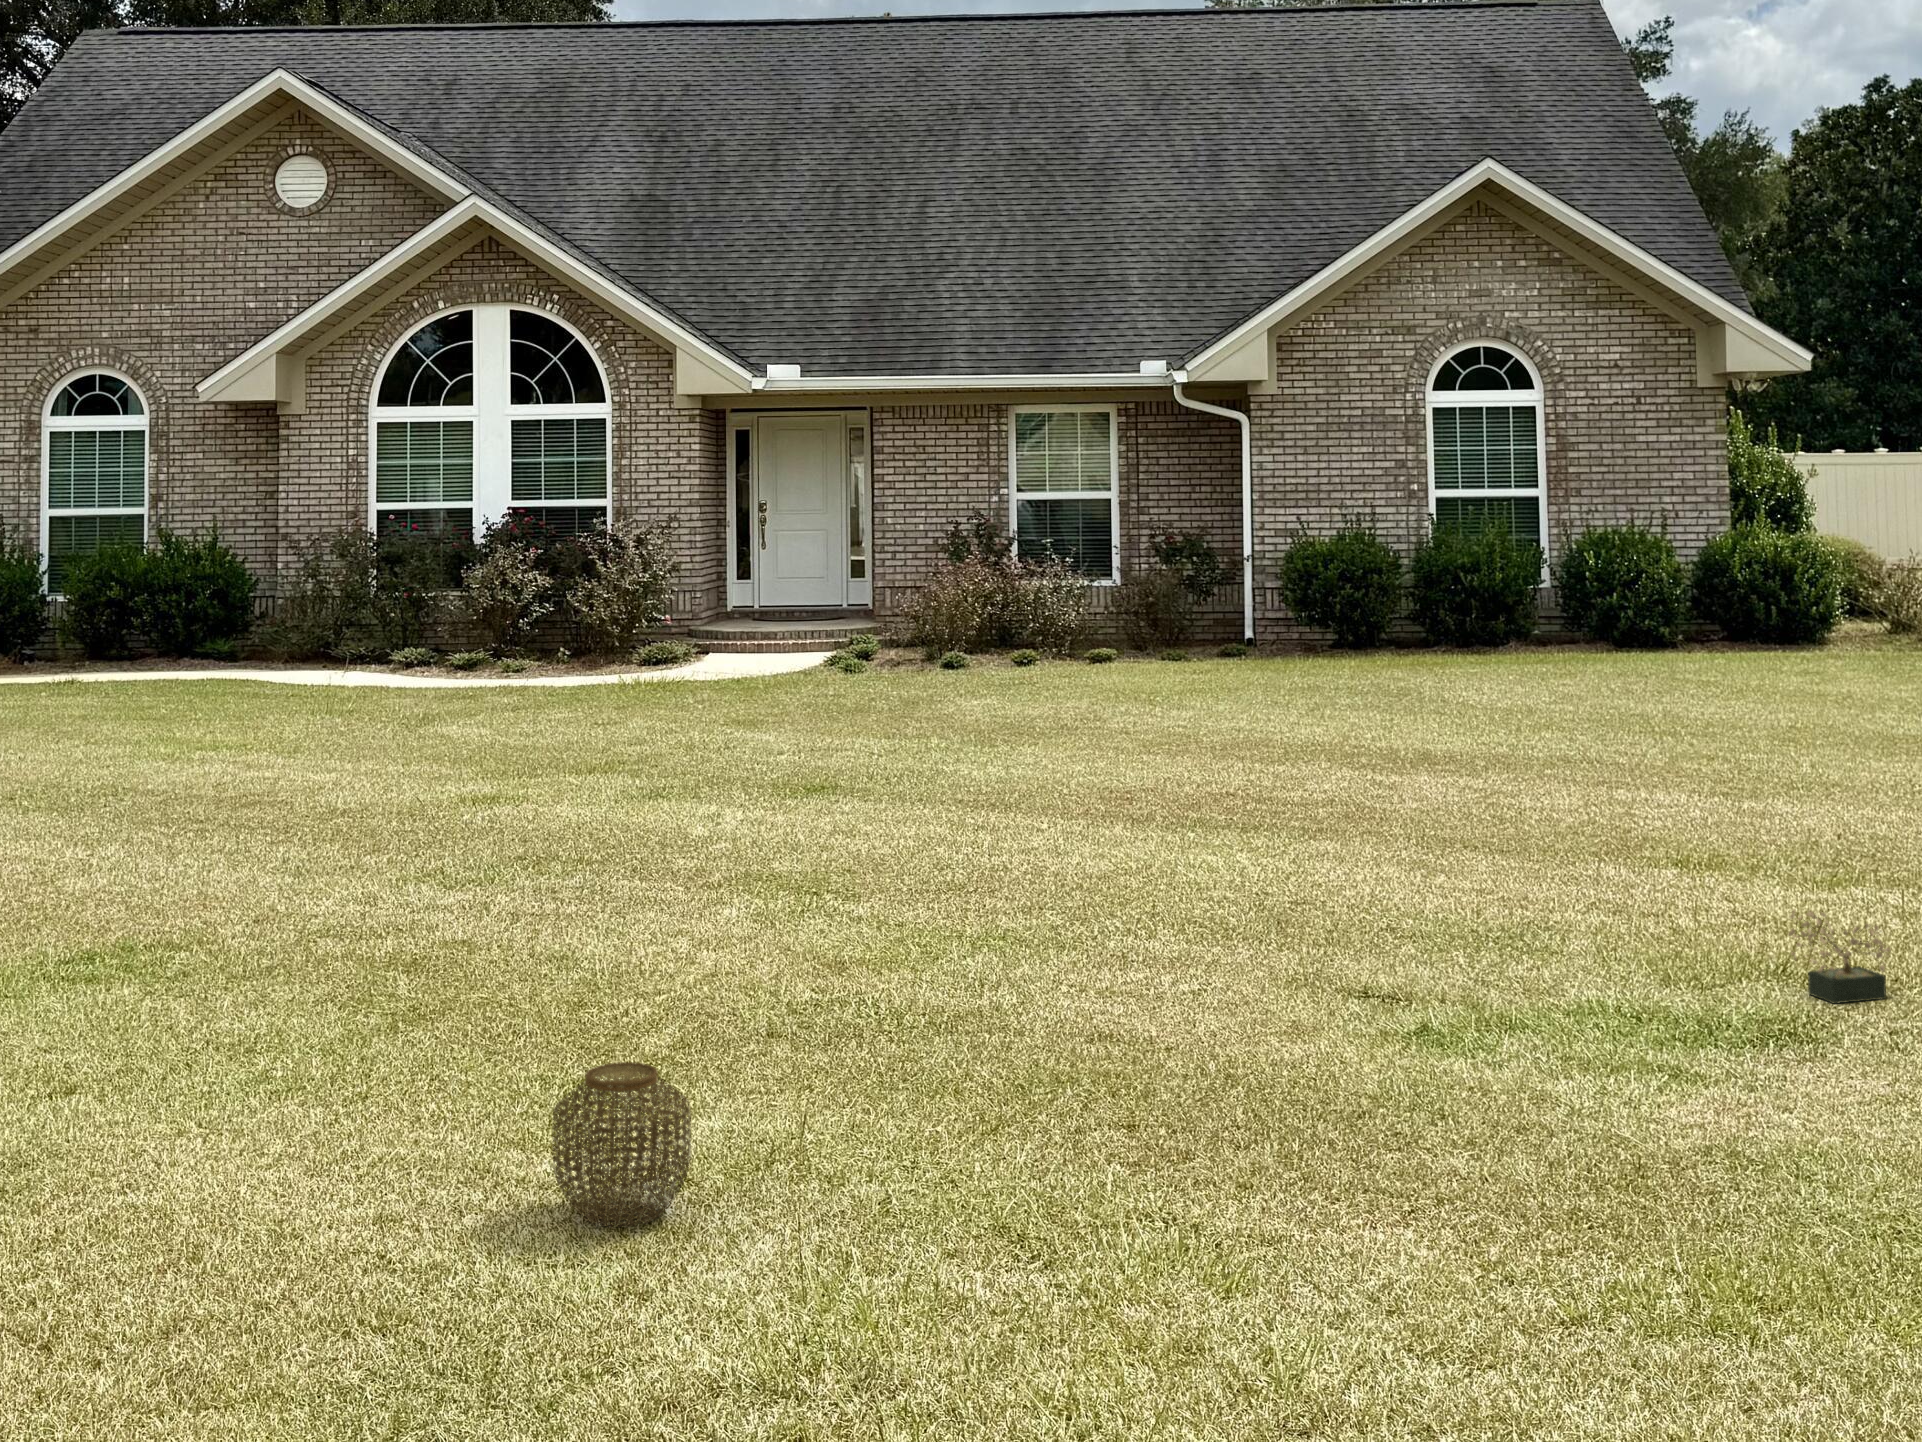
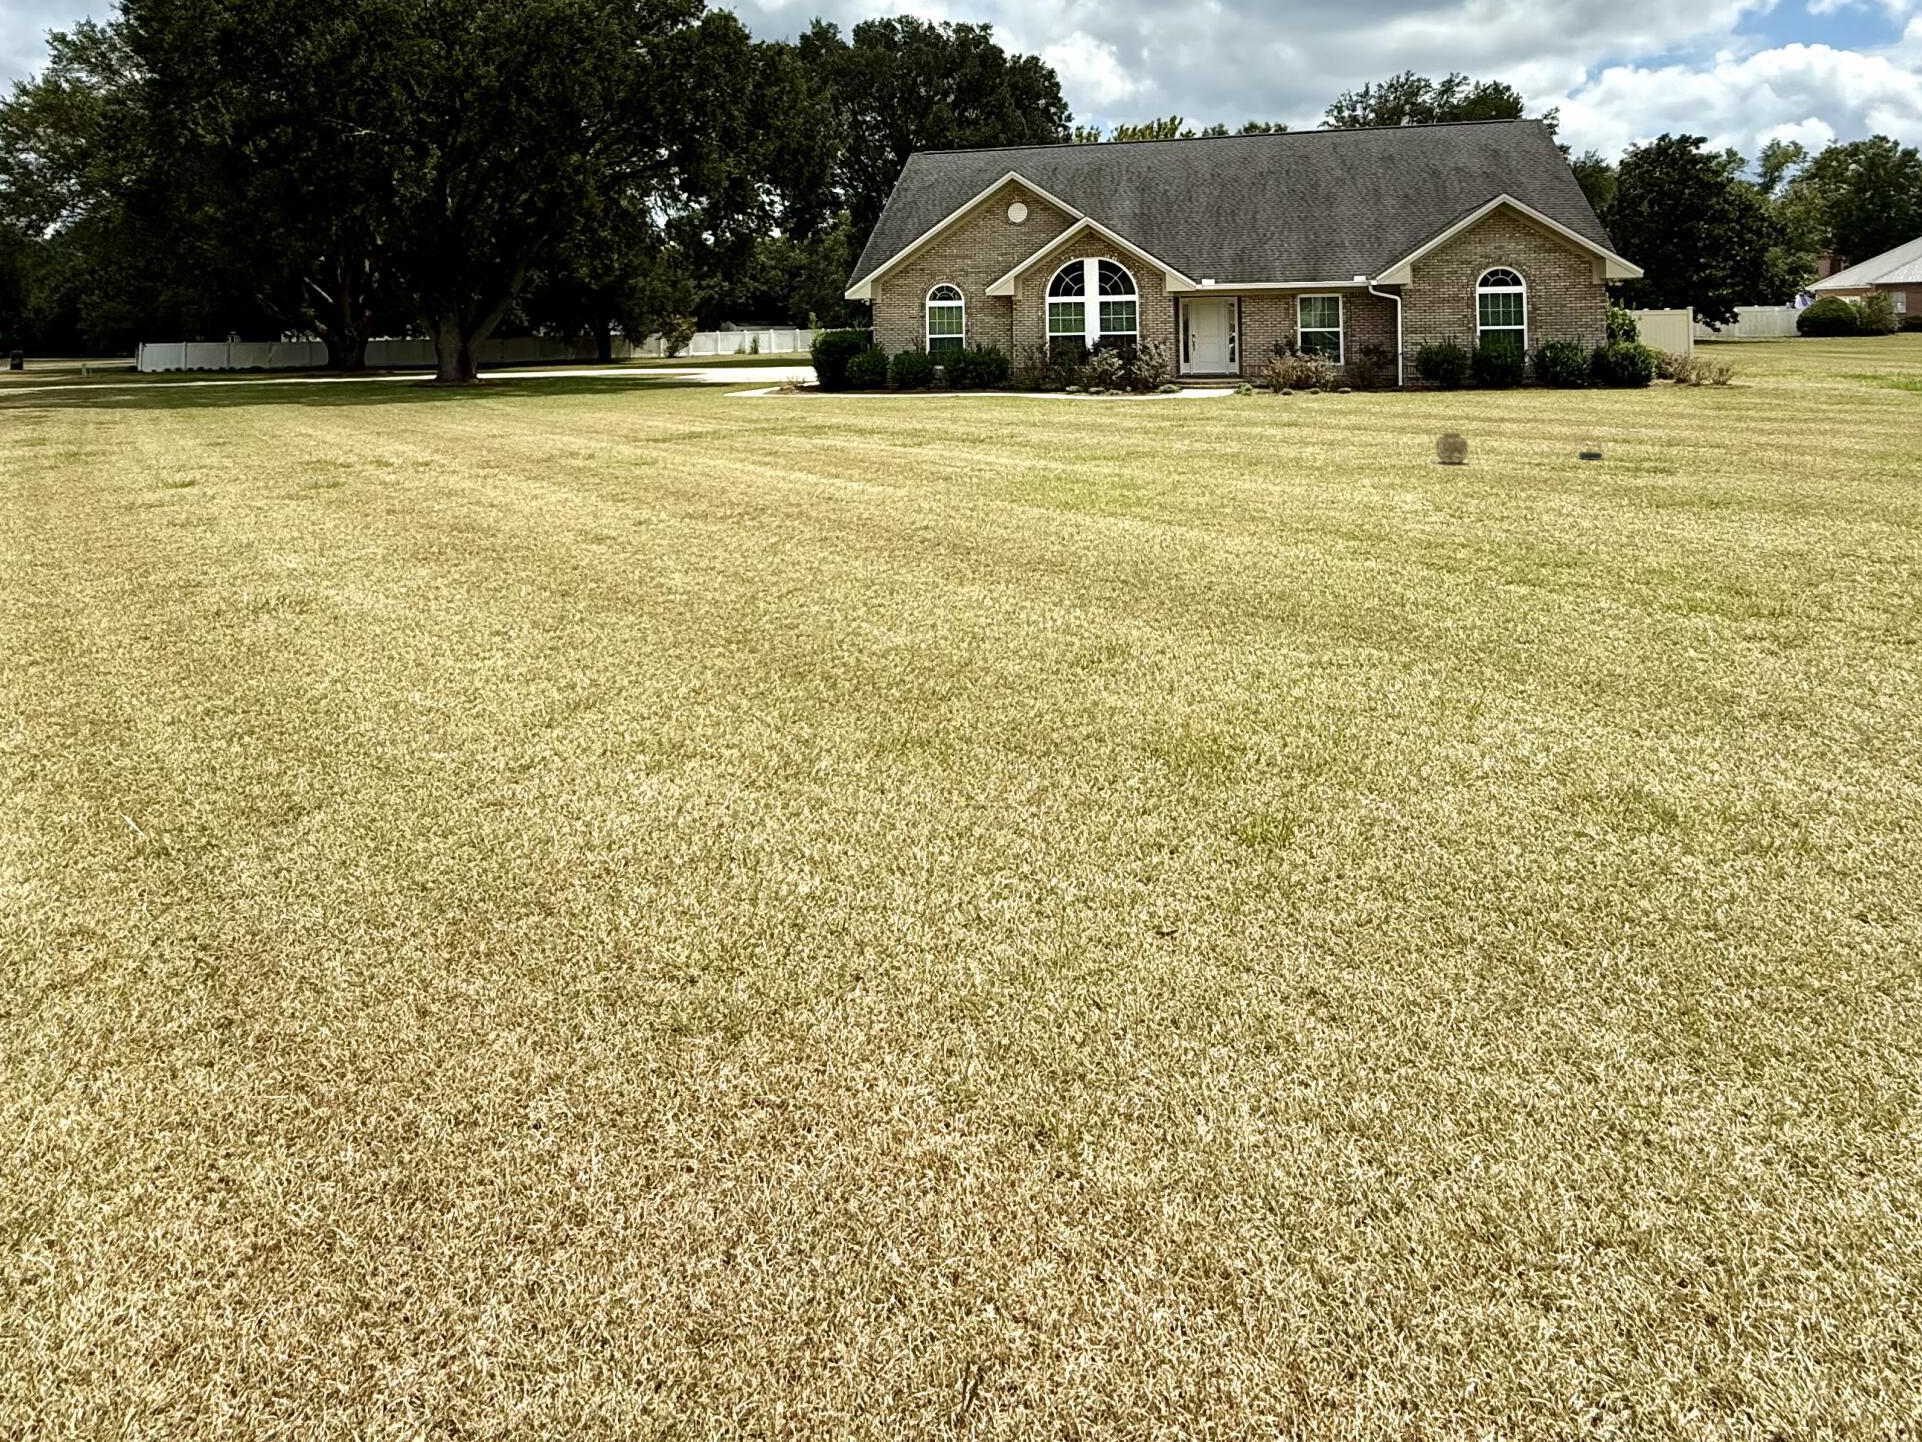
woven basket: present [553,1062,691,1226] -> present [1437,433,1468,464]

